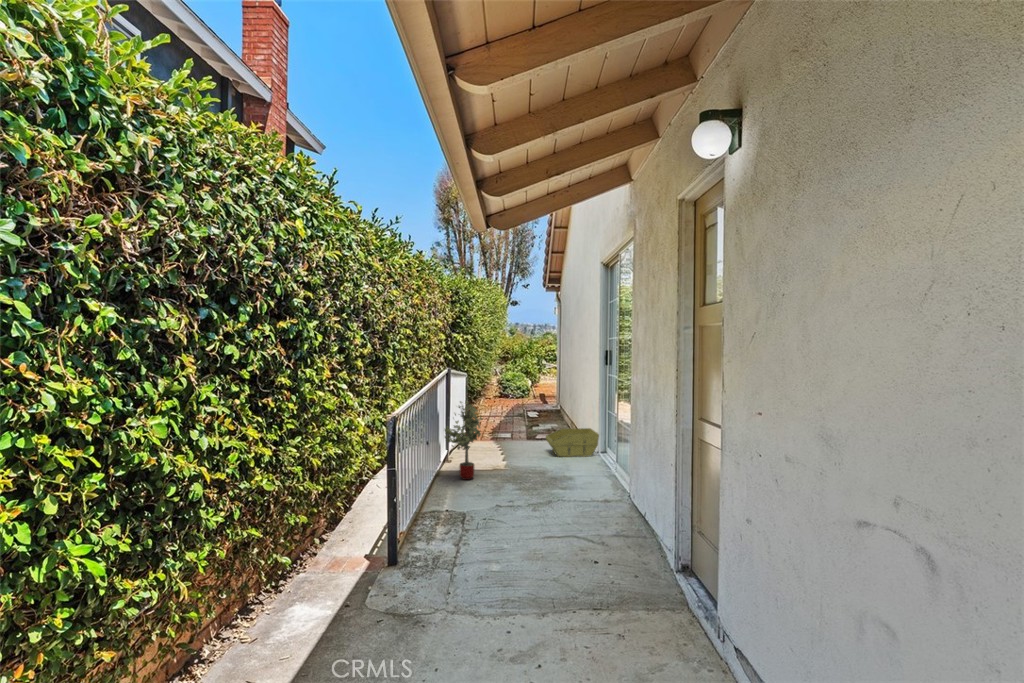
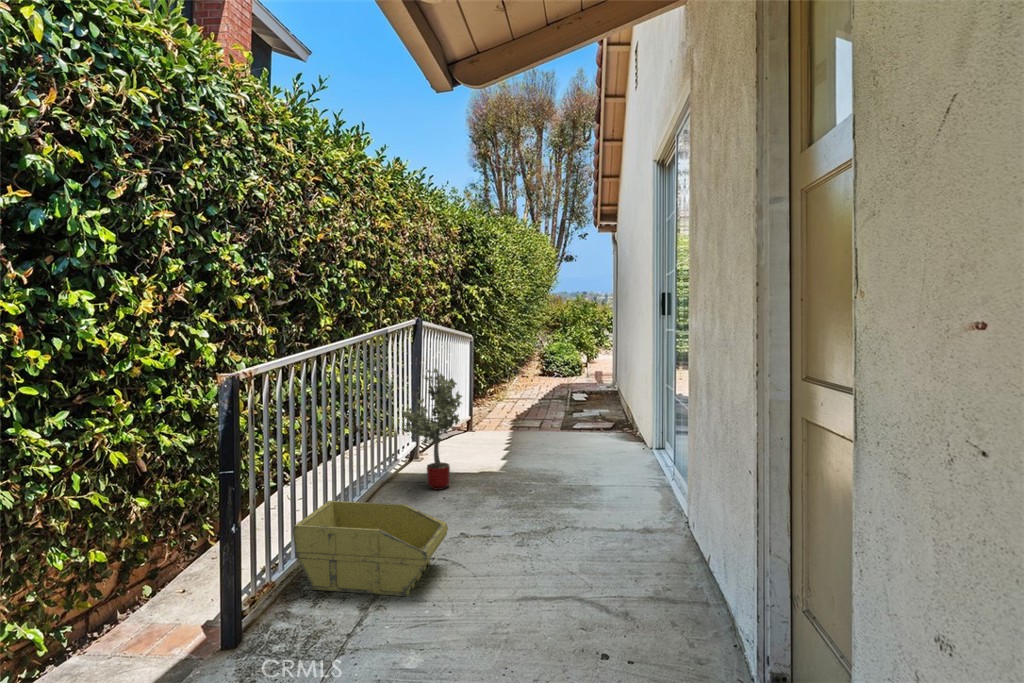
storage bin: present [546,428,599,457] -> present [293,501,448,596]

